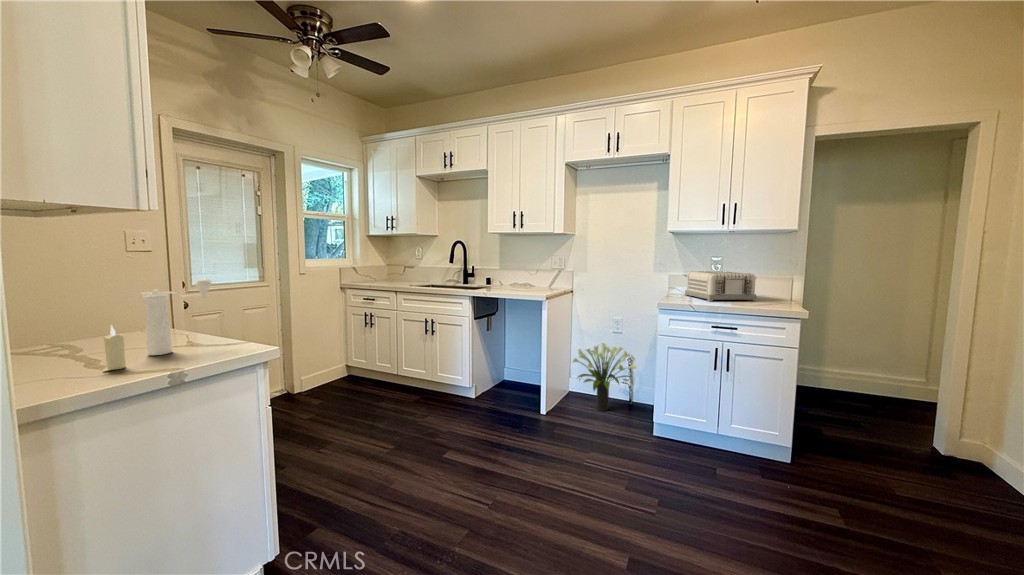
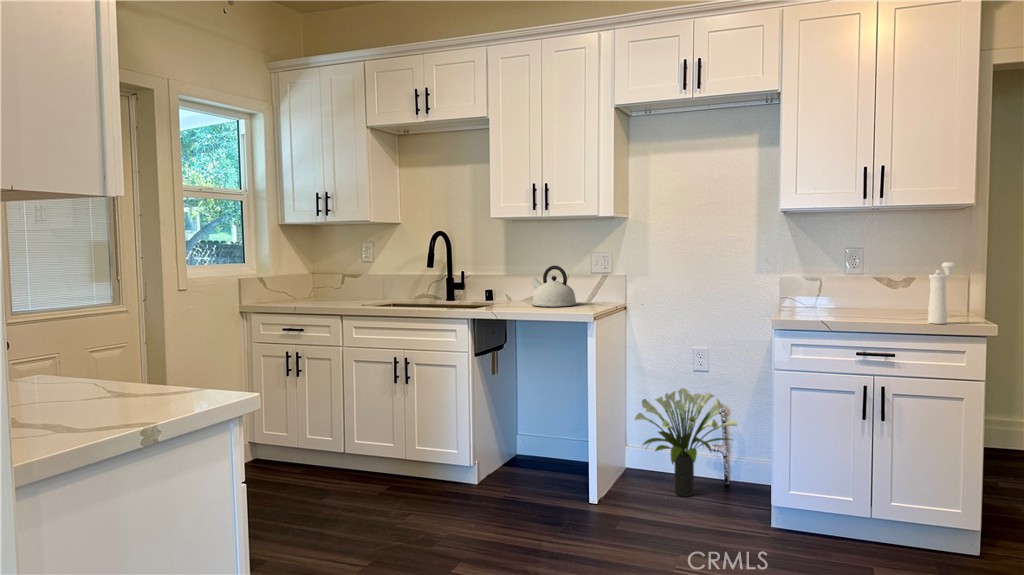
kettle: none [512,264,540,290] -> present [531,265,577,307]
toaster: present [685,271,756,301] -> none [808,270,918,316]
pepper mill: present [141,279,212,355] -> present [928,262,956,324]
candle: present [103,325,126,371] -> none [45,362,71,429]

